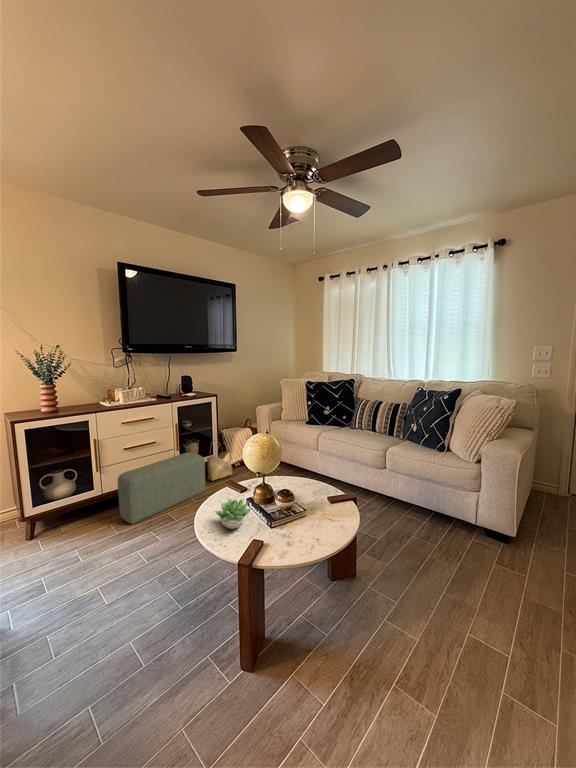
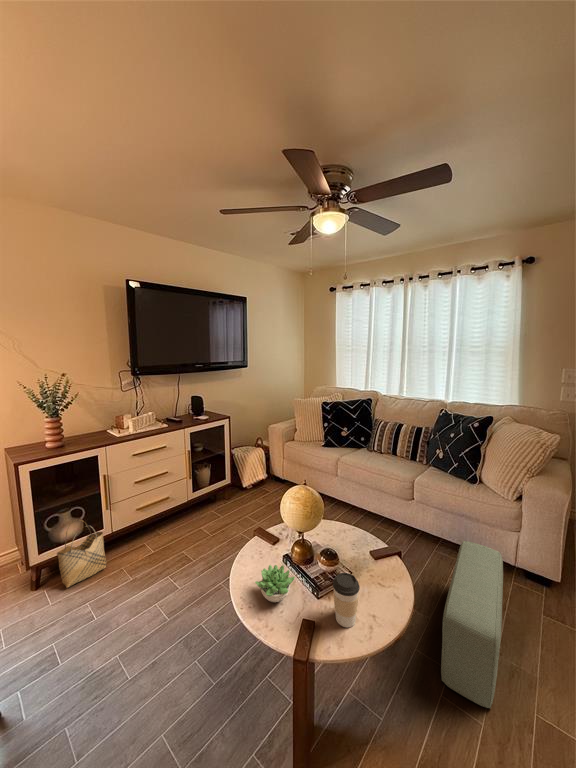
woven basket: present [207,441,232,481] -> present [57,519,107,588]
pouf: present [118,453,205,524] -> present [441,541,503,708]
coffee cup: none [281,501,304,546] -> present [333,573,360,627]

